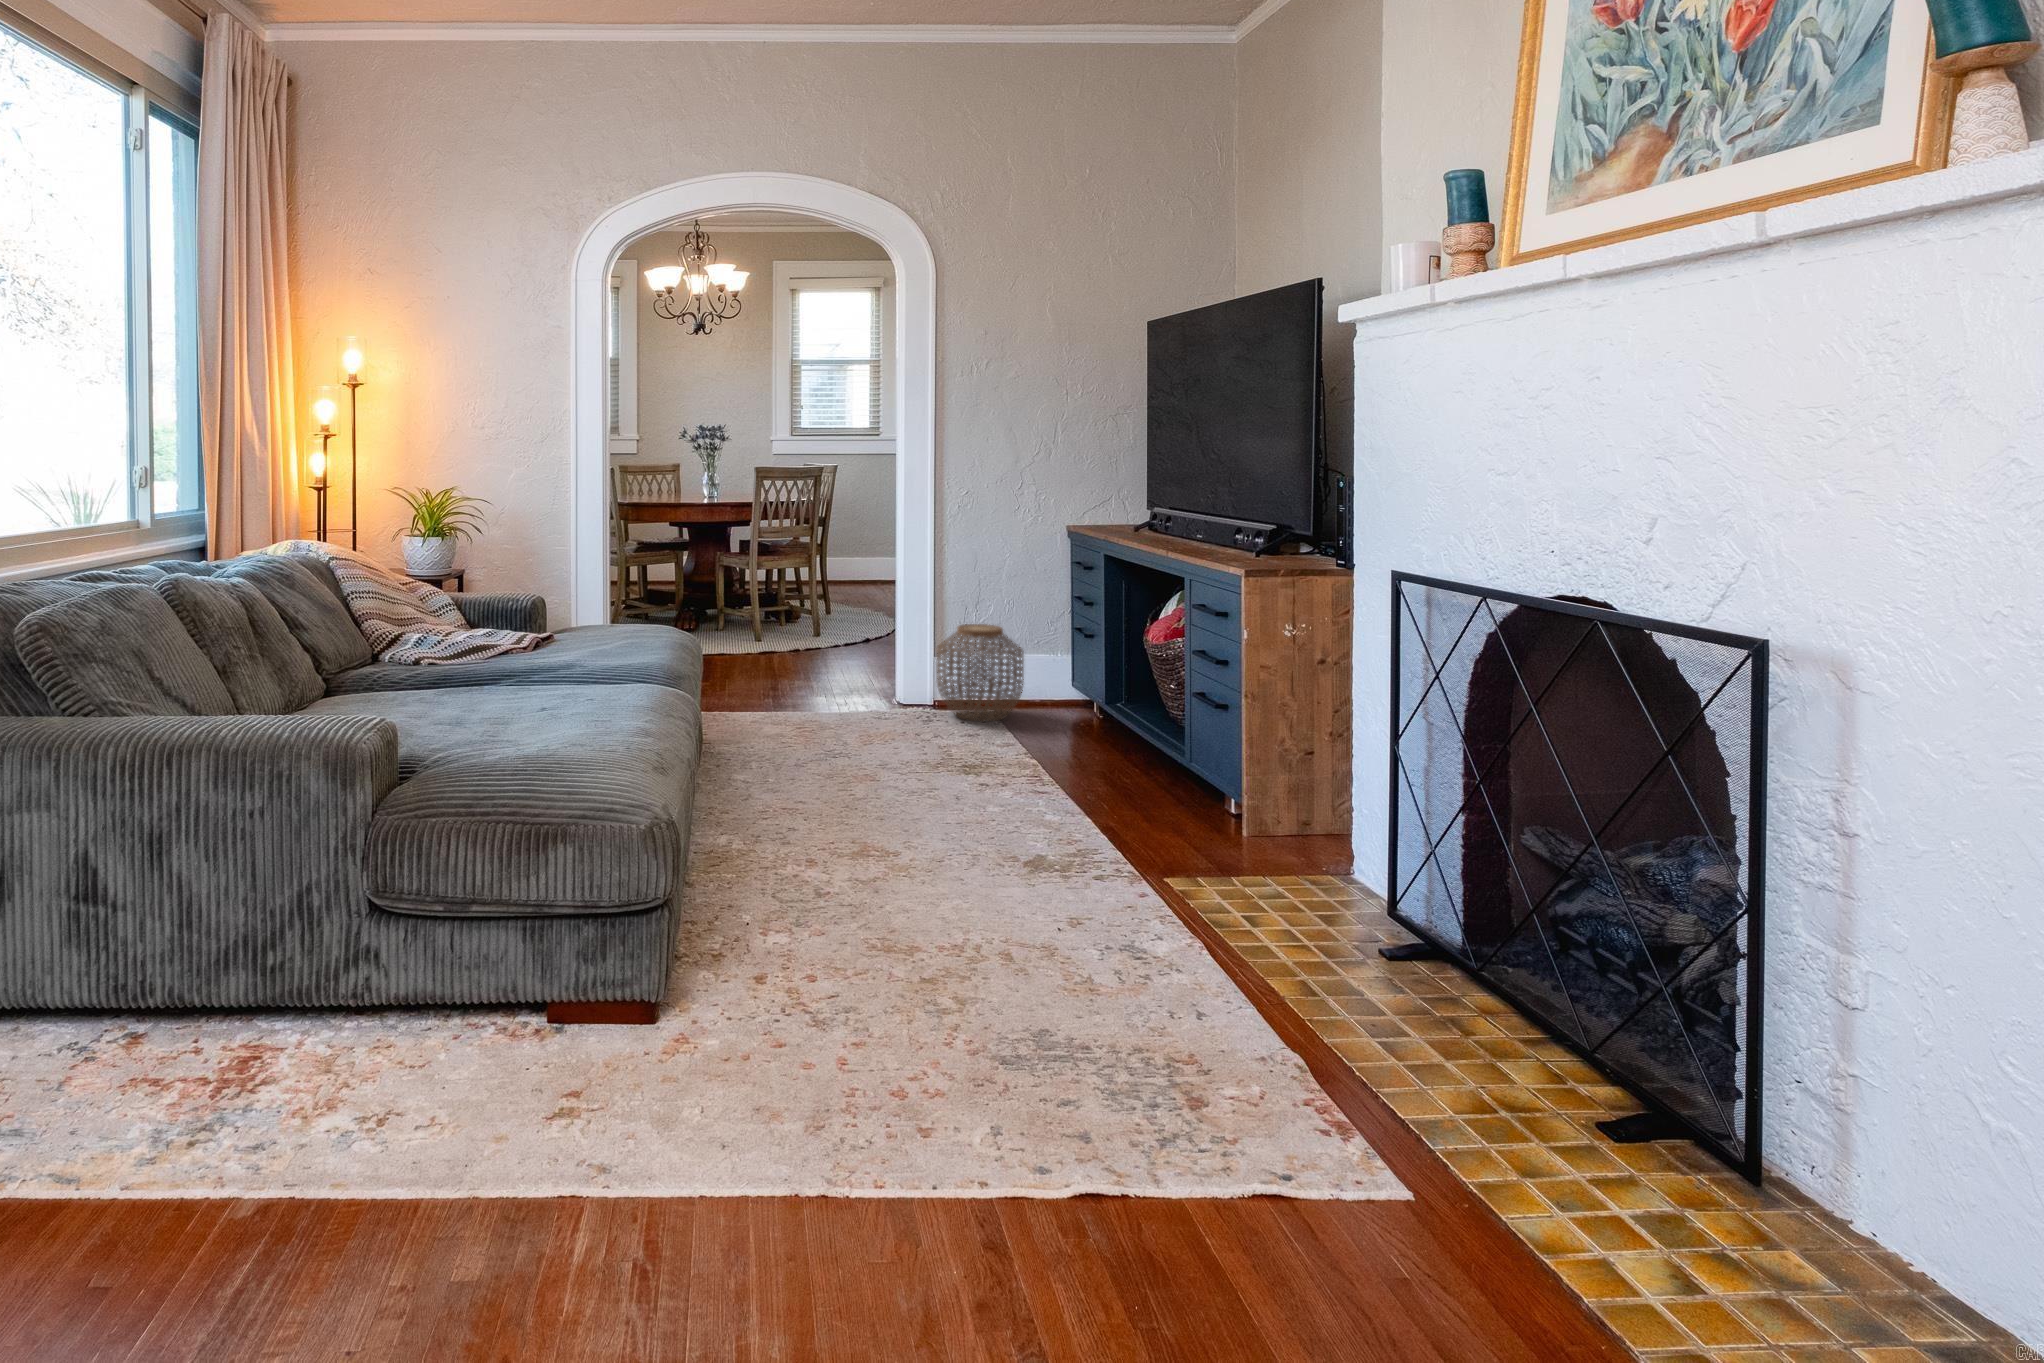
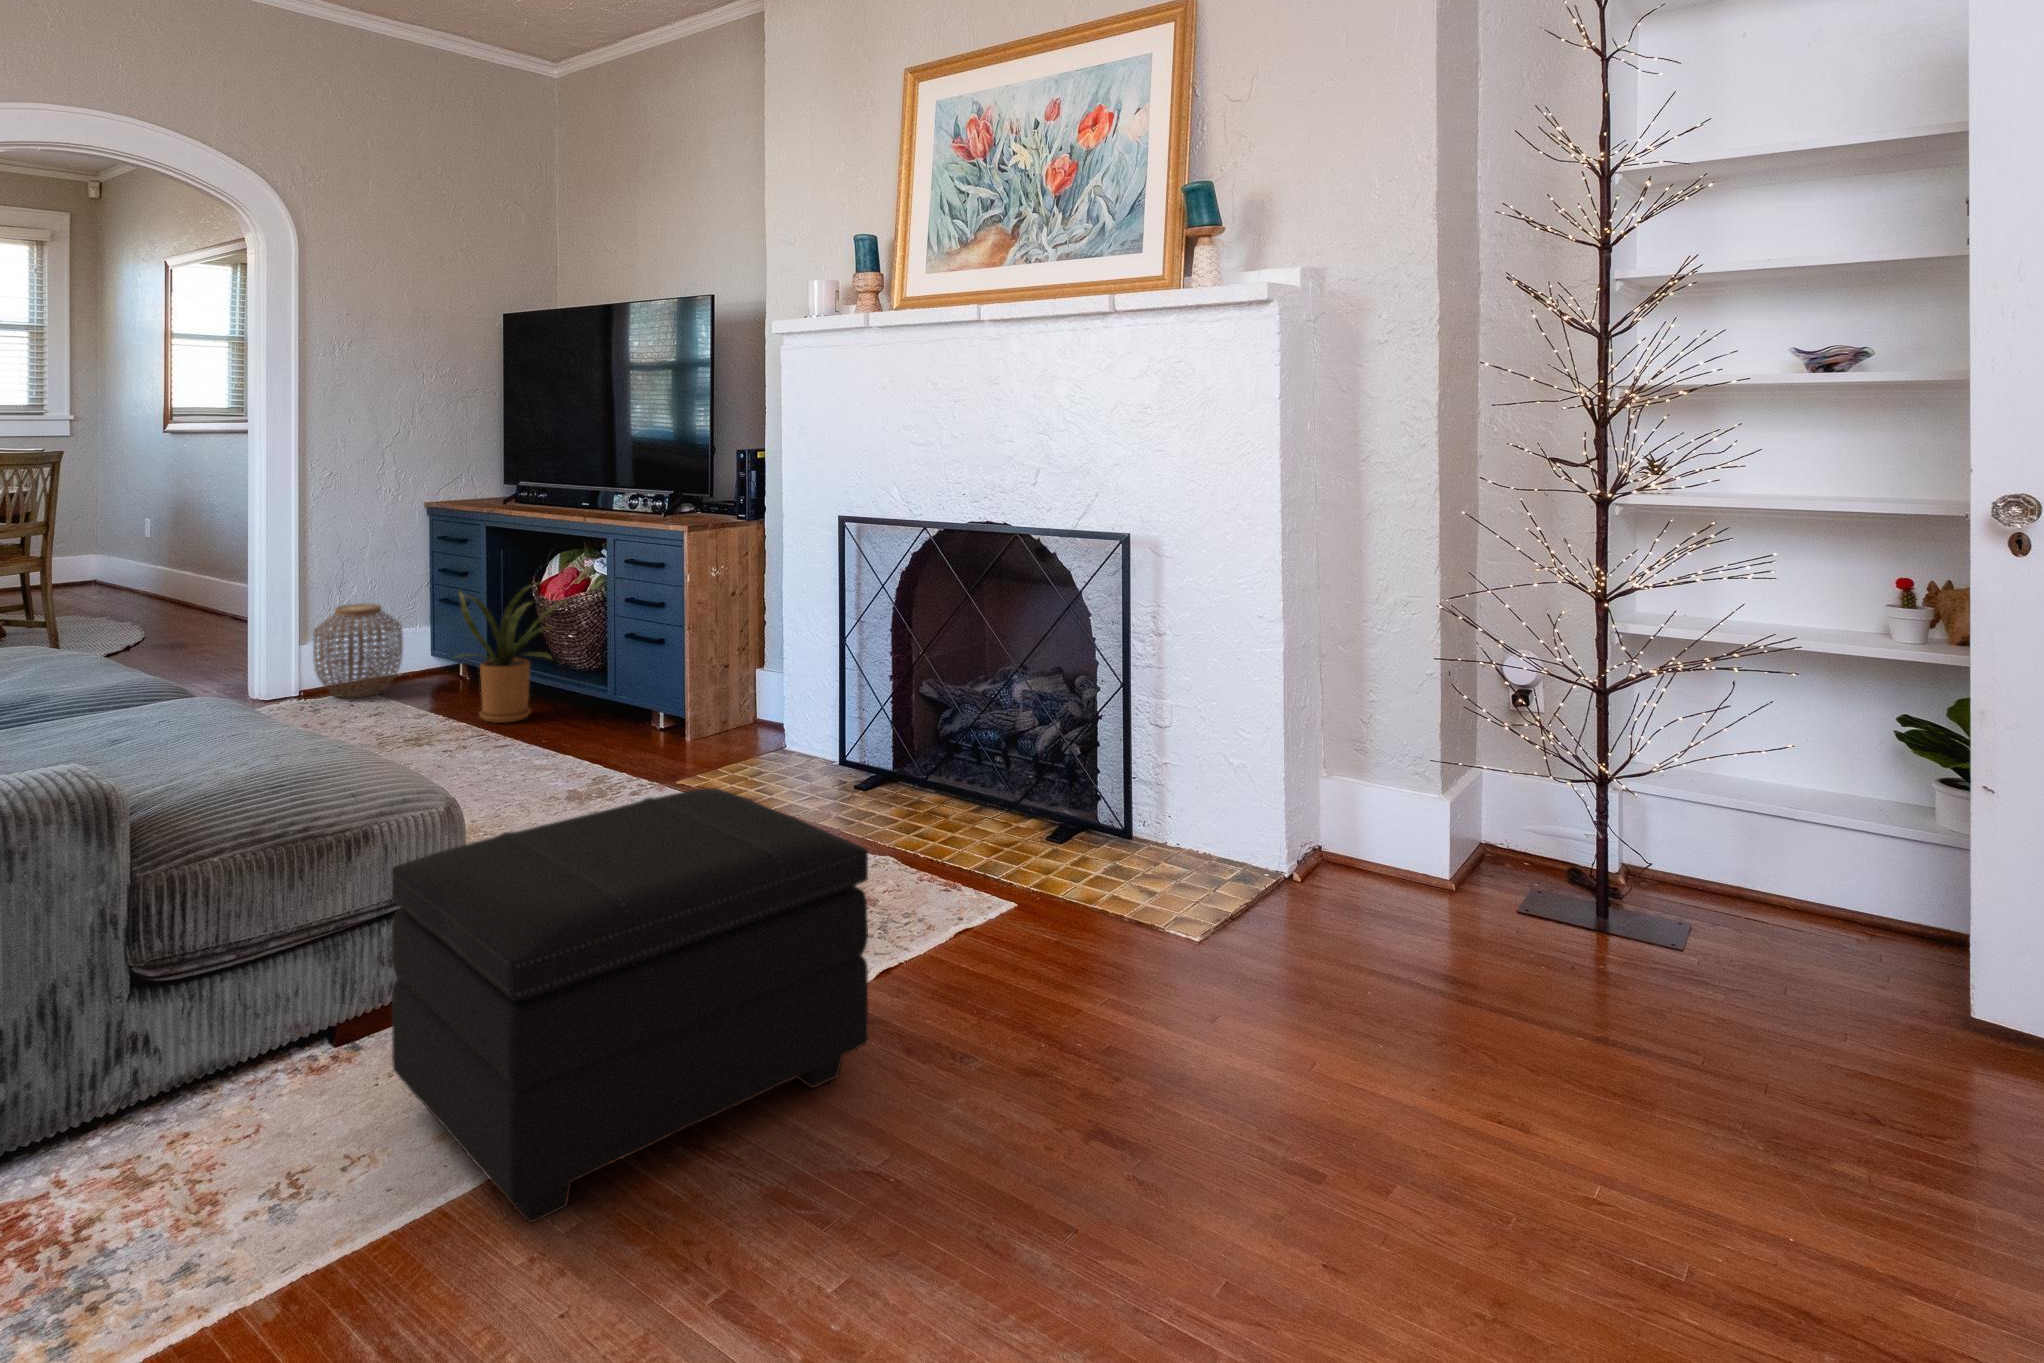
house plant: none [1025,617,1159,778] -> present [459,583,562,723]
footstool: none [410,858,896,1288] -> present [392,788,868,1223]

